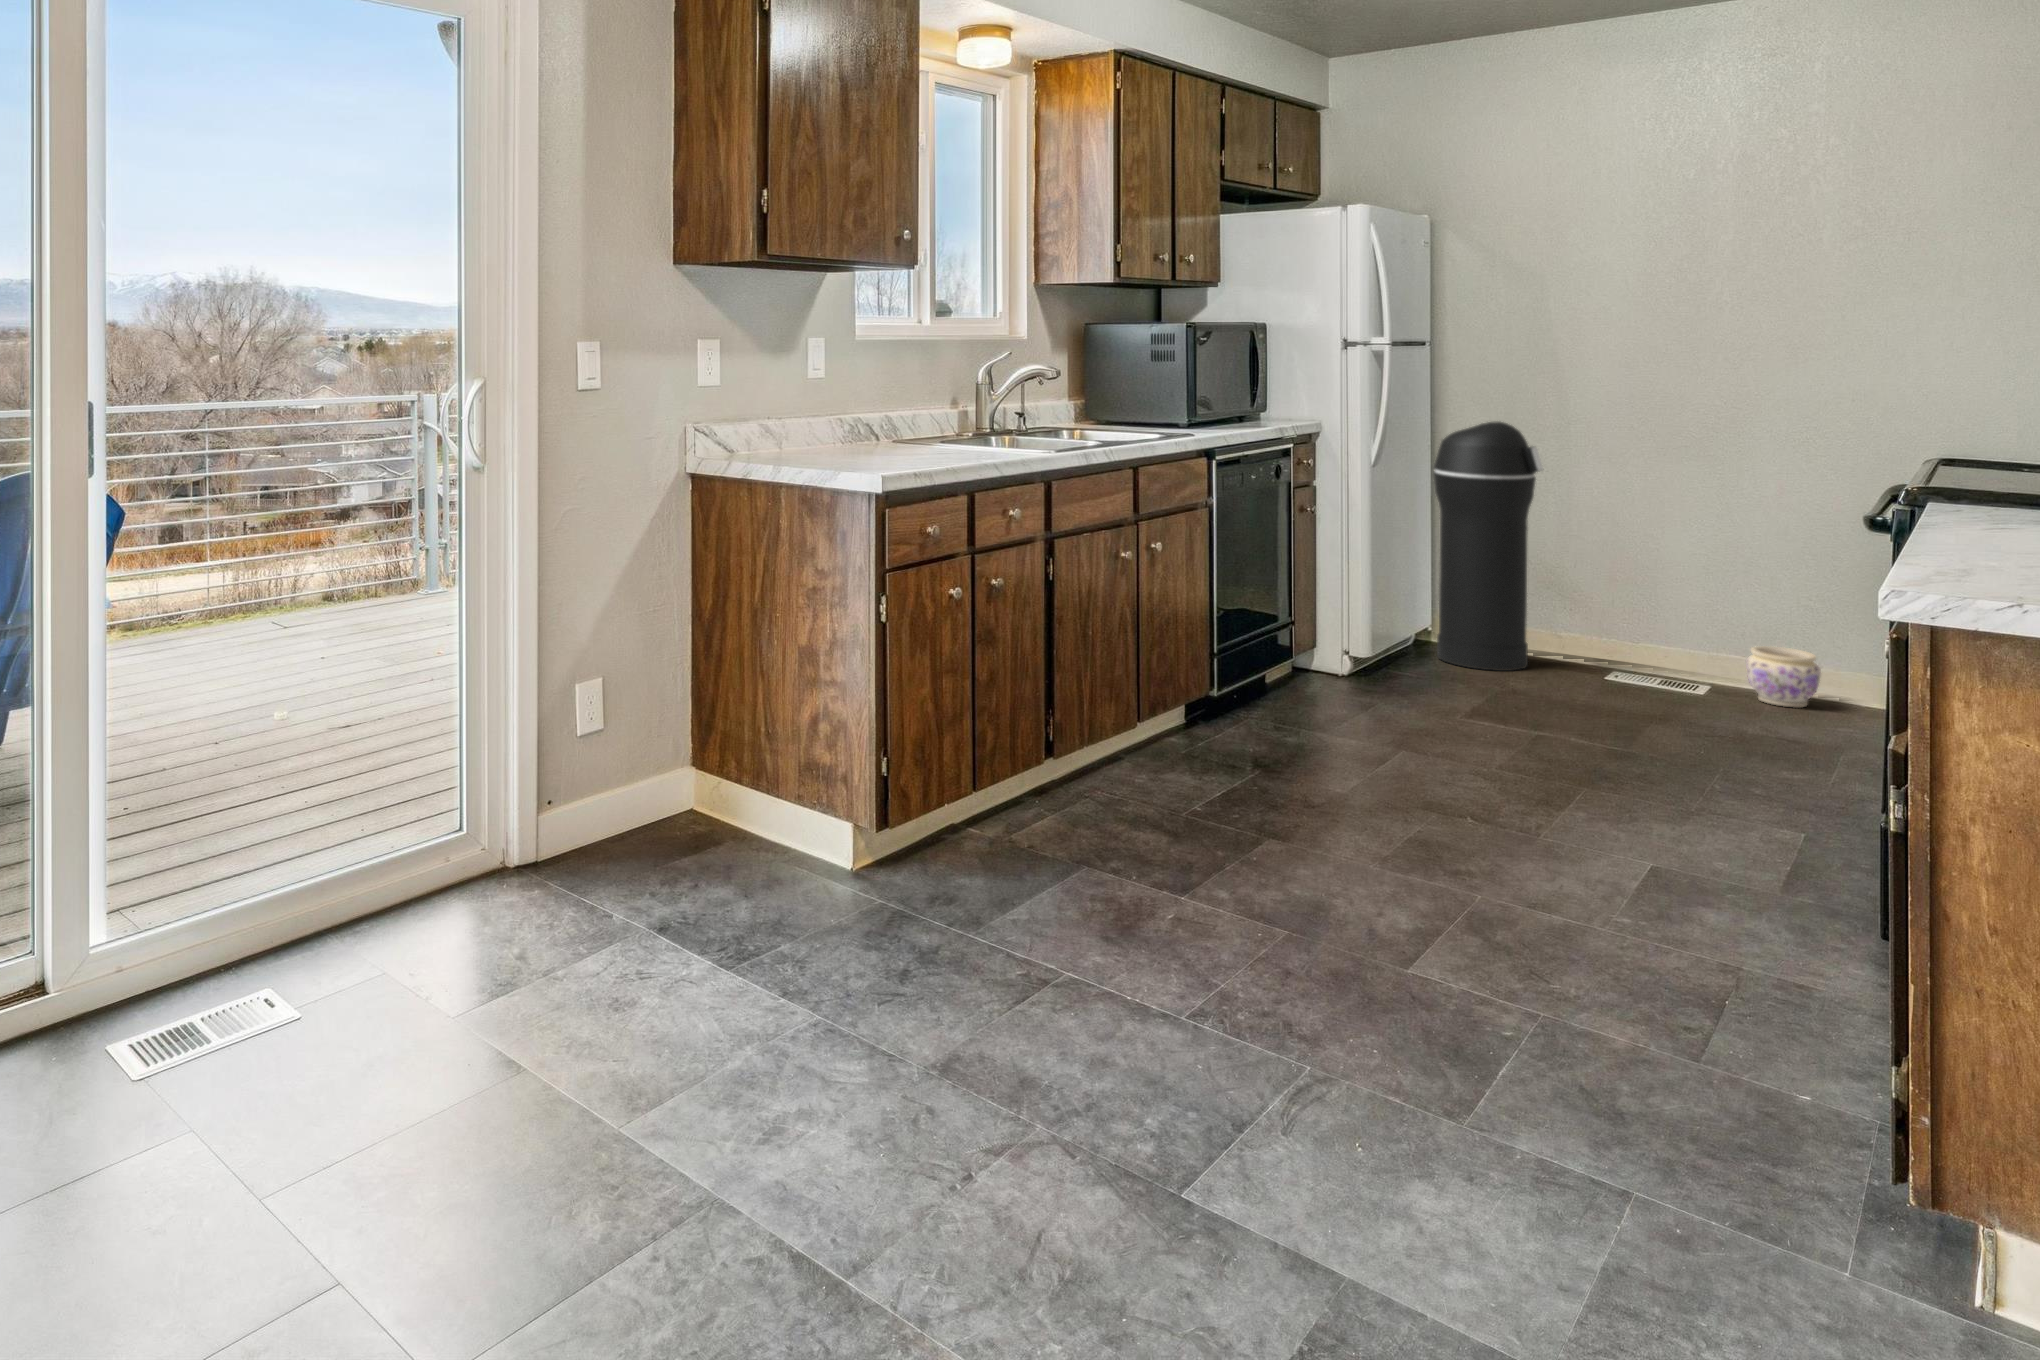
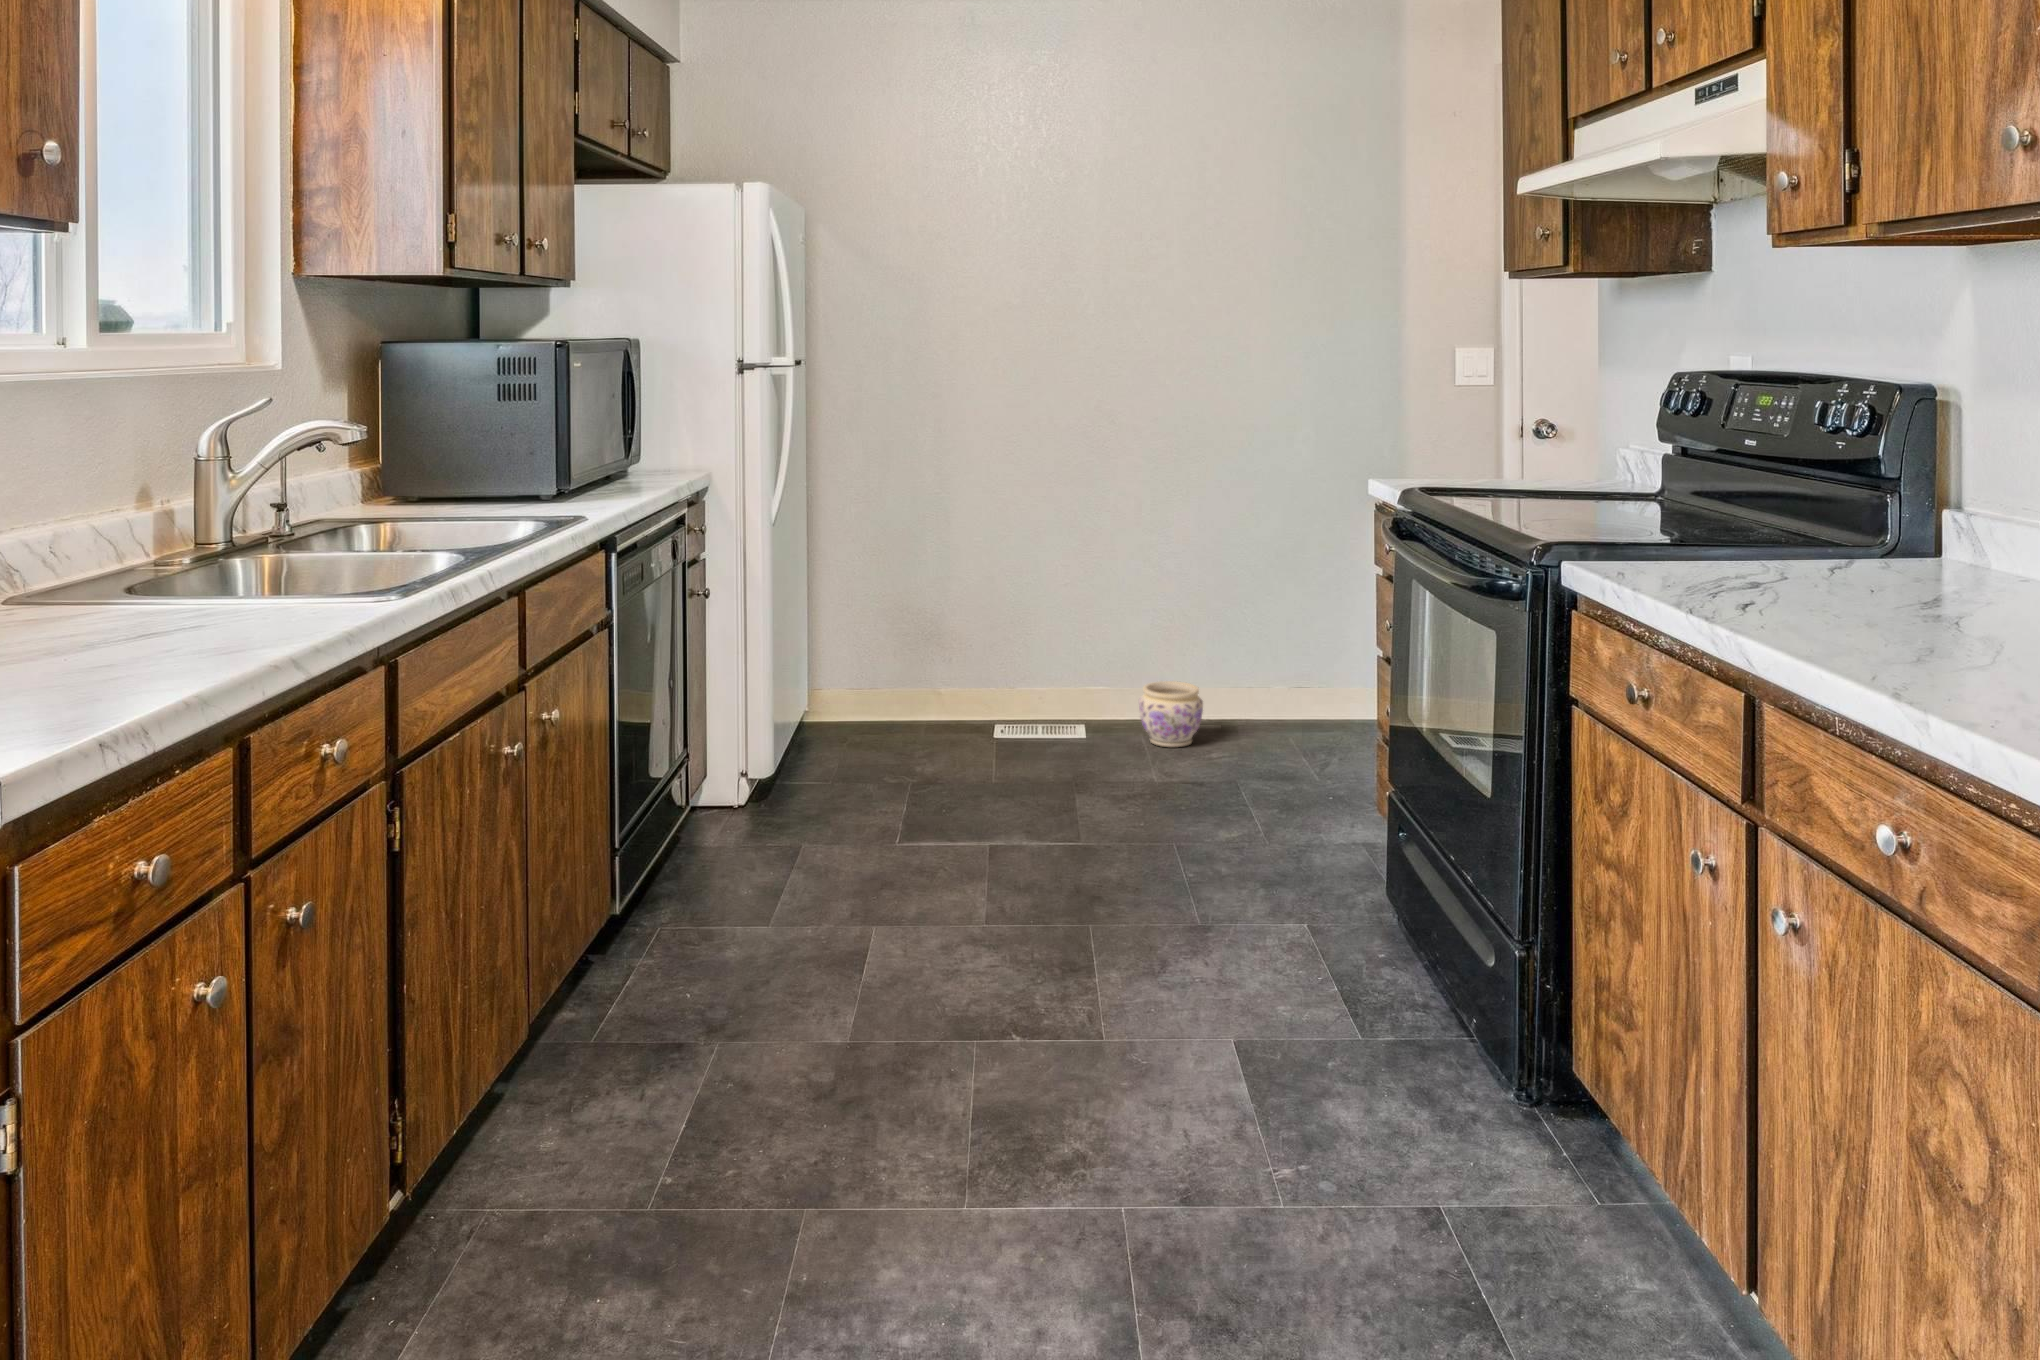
trash can: present [1434,422,1543,671] -> none [825,457,944,765]

